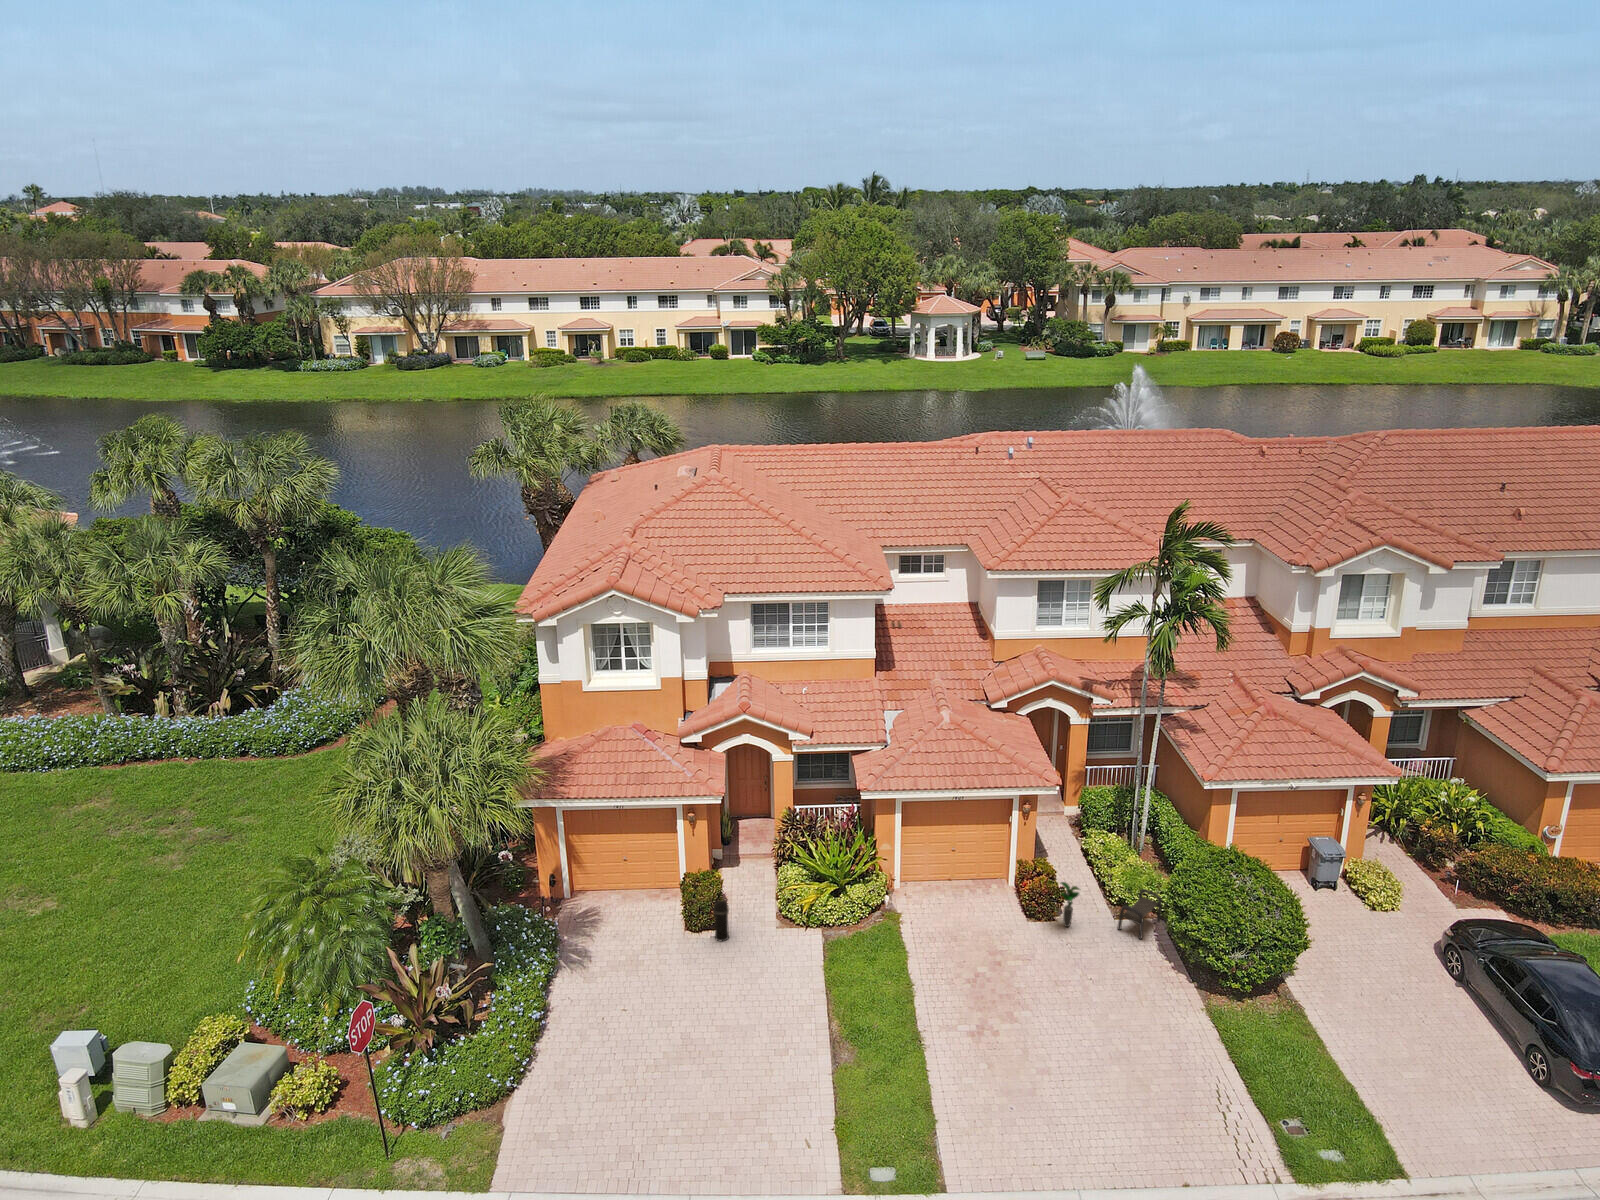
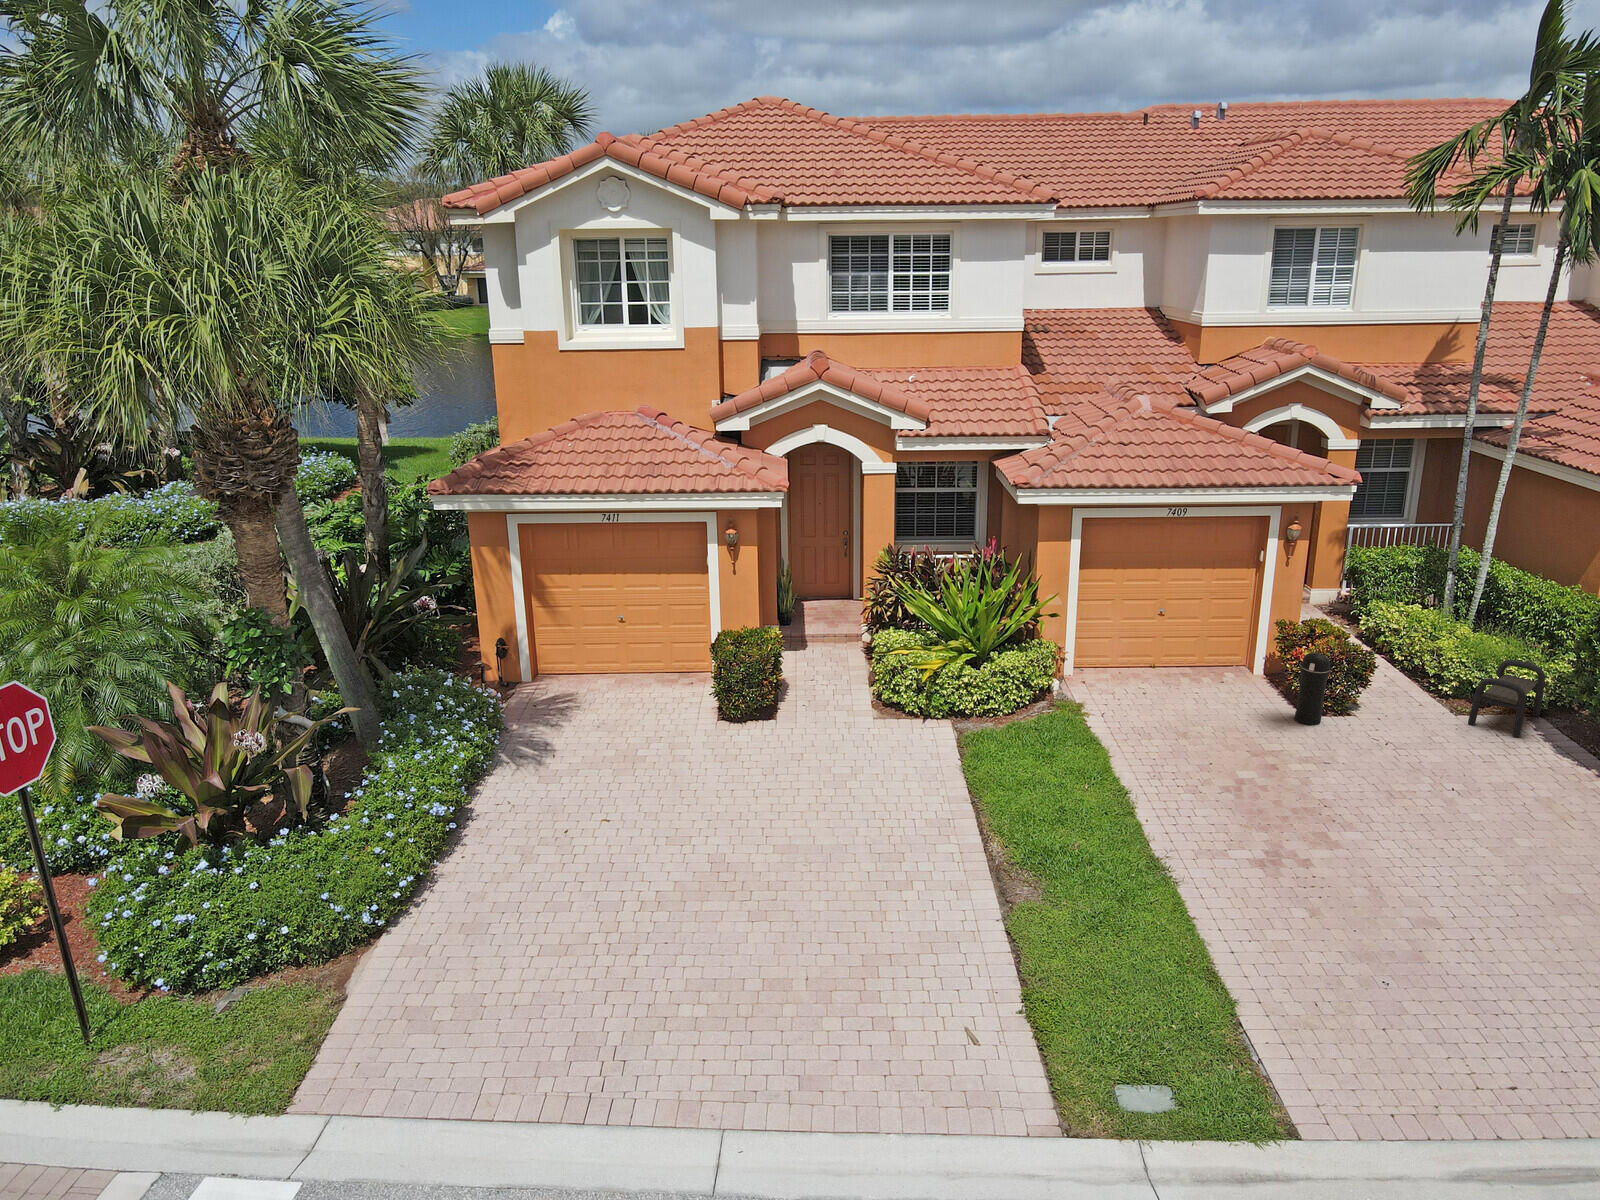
potted plant: present [1061,882,1079,927] -> none [1367,639,1409,720]
trash can: present [713,900,729,941] -> present [1295,653,1331,725]

